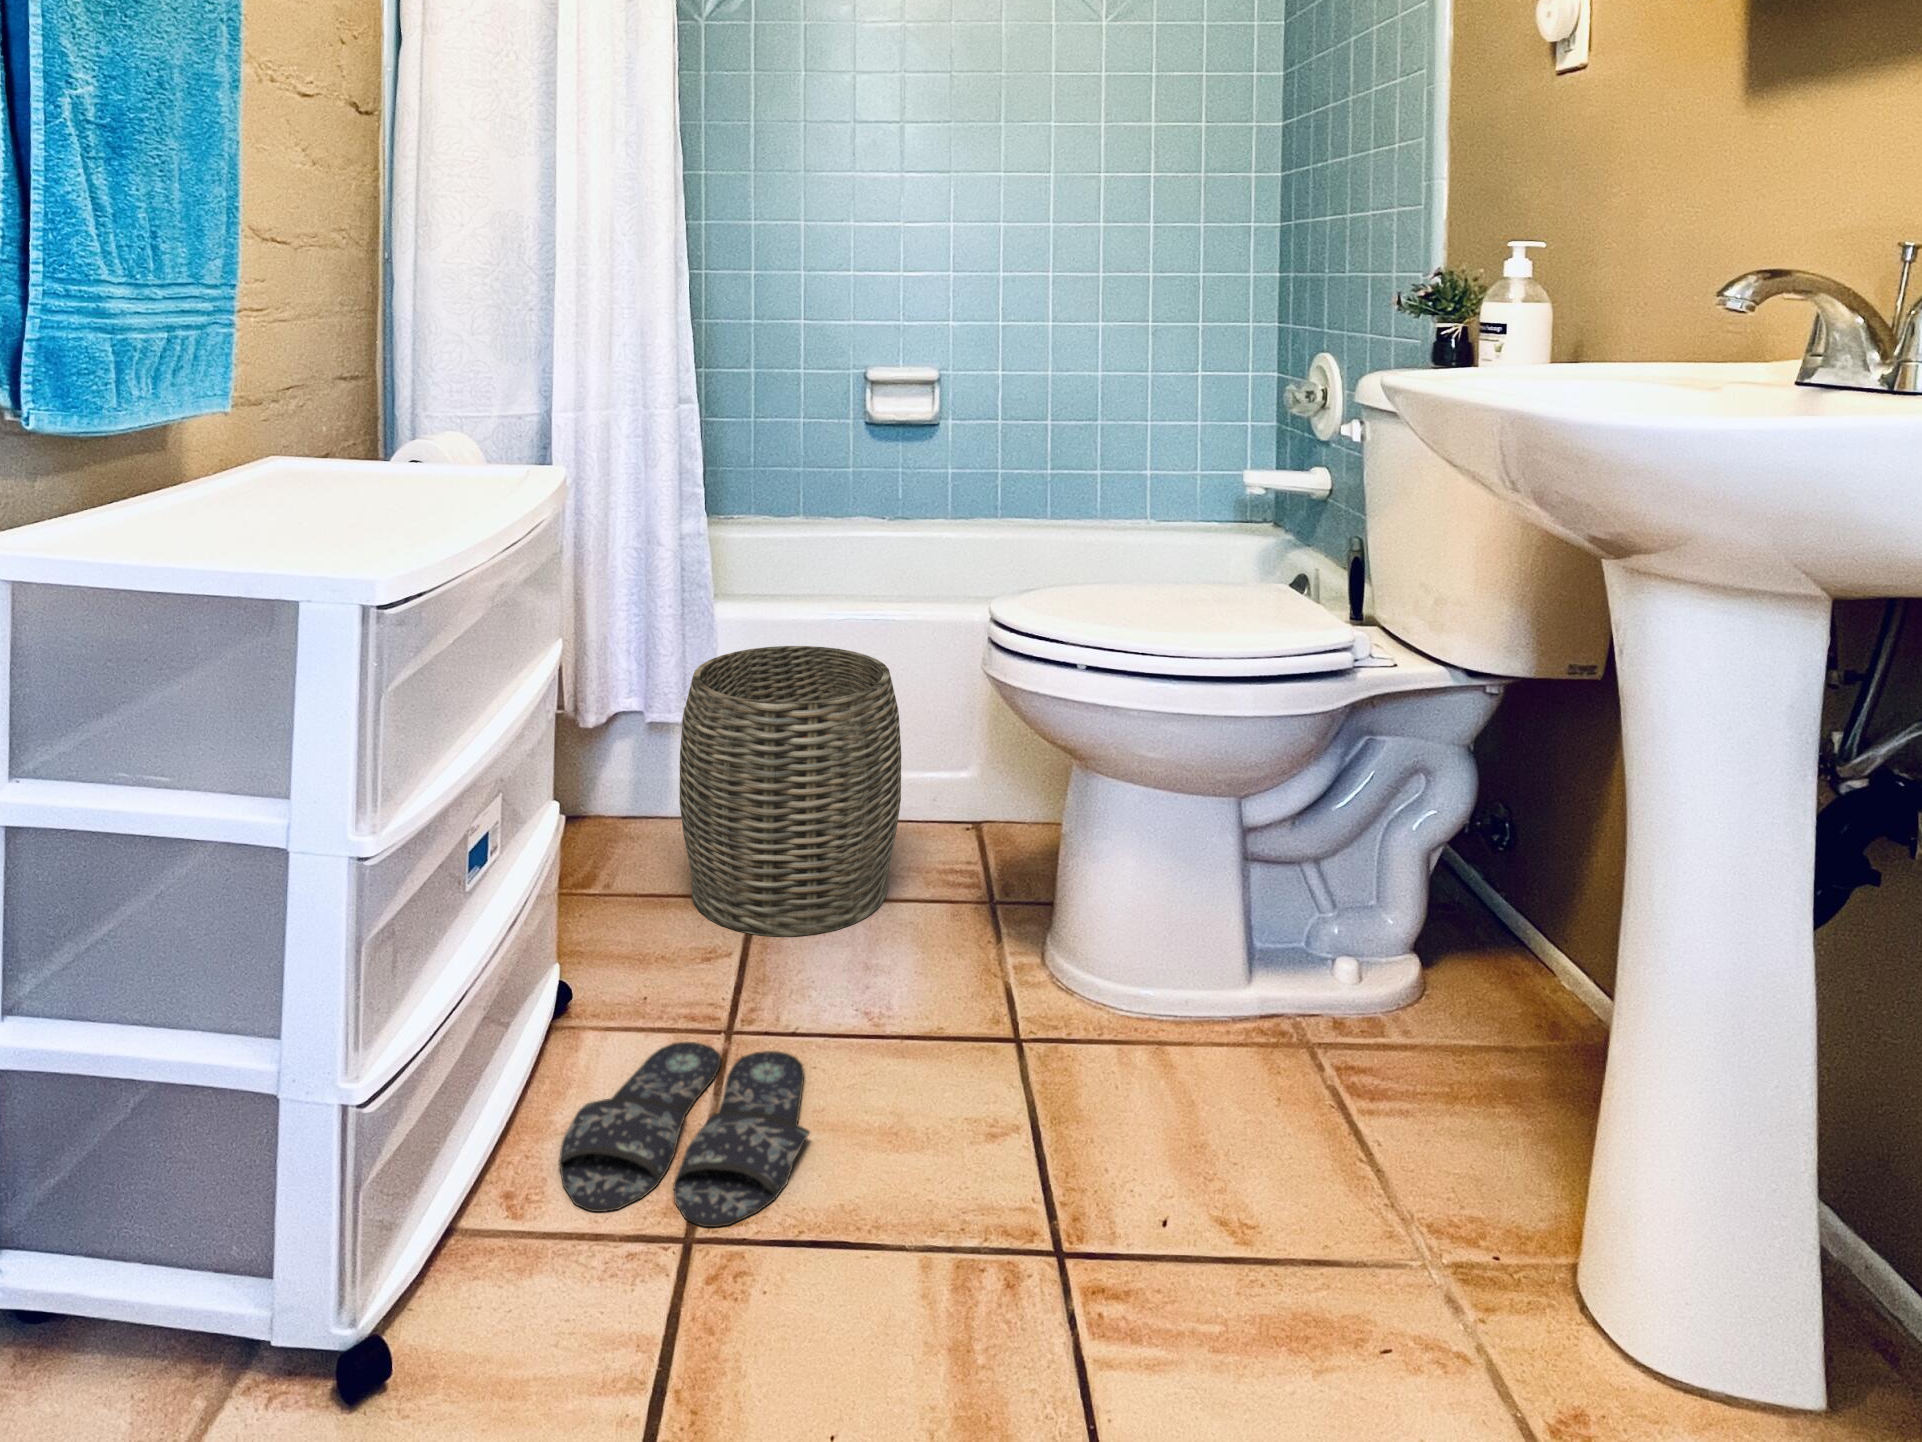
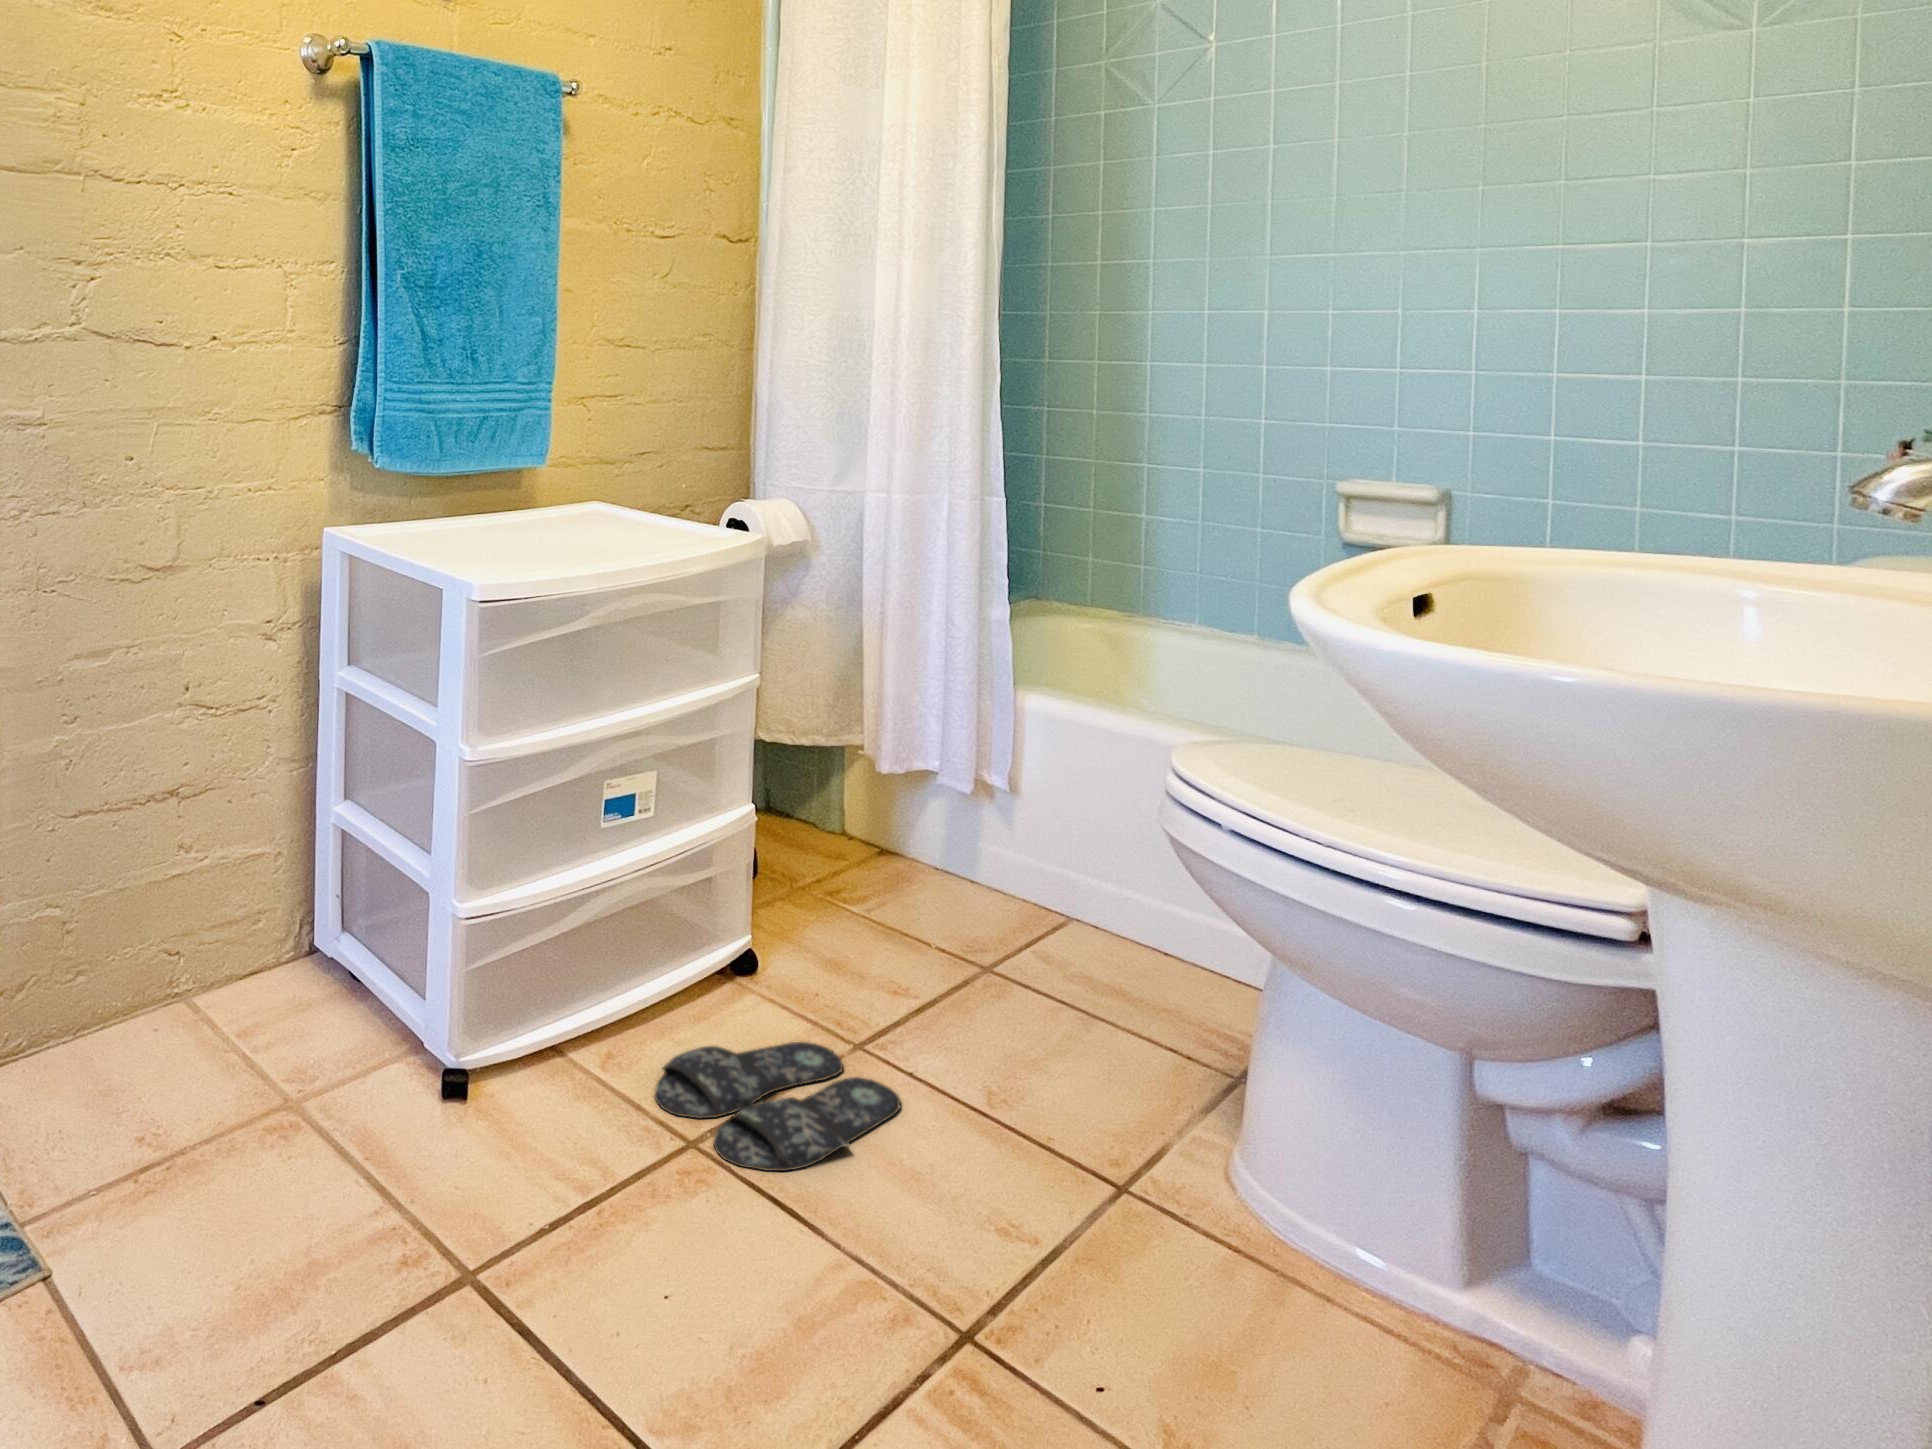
woven basket: present [679,646,901,936] -> none [927,742,1167,1039]

